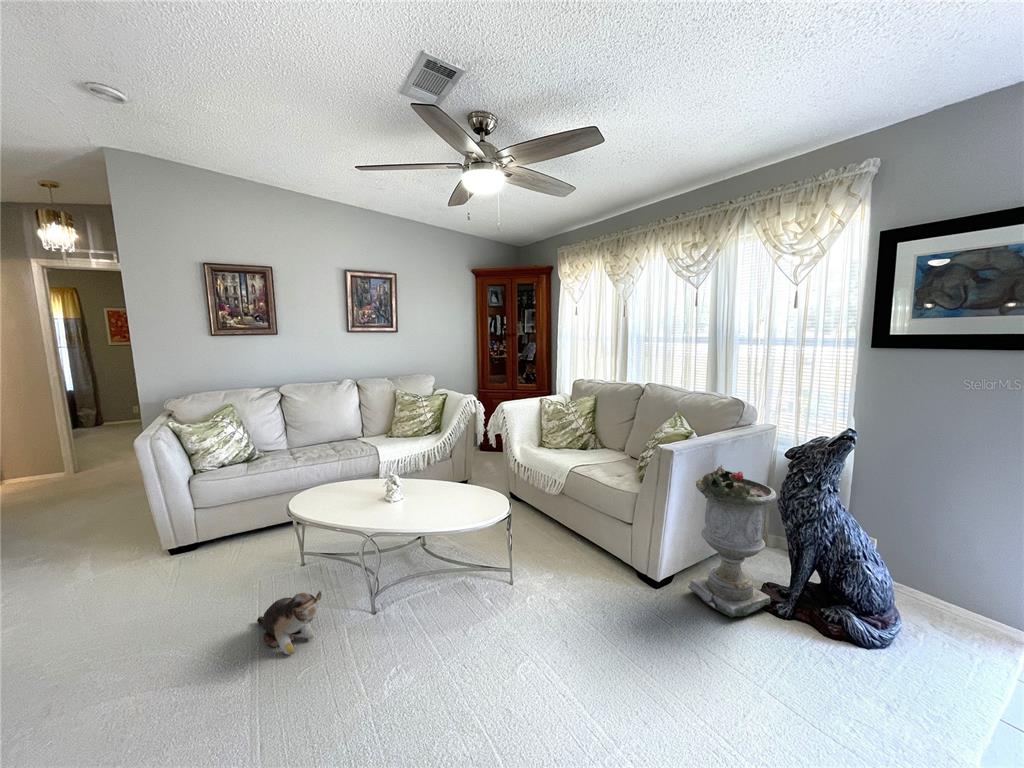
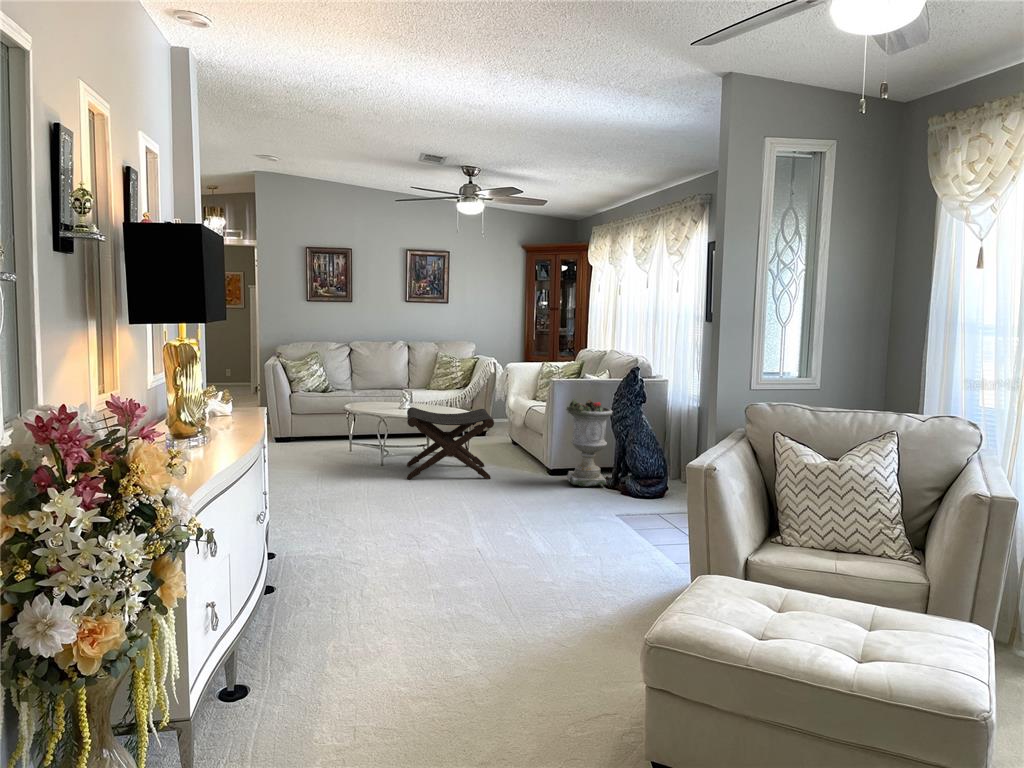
footstool: none [416,489,591,671] -> present [407,407,494,479]
plush toy: present [257,591,322,655] -> none [323,438,353,469]

